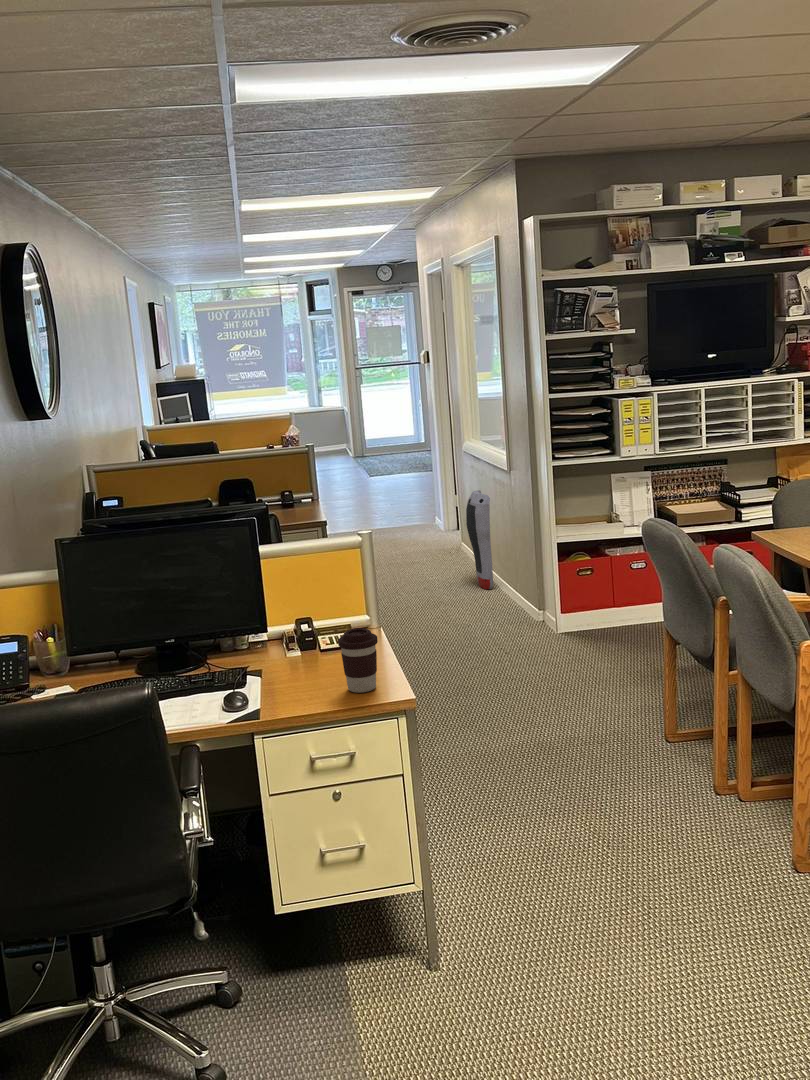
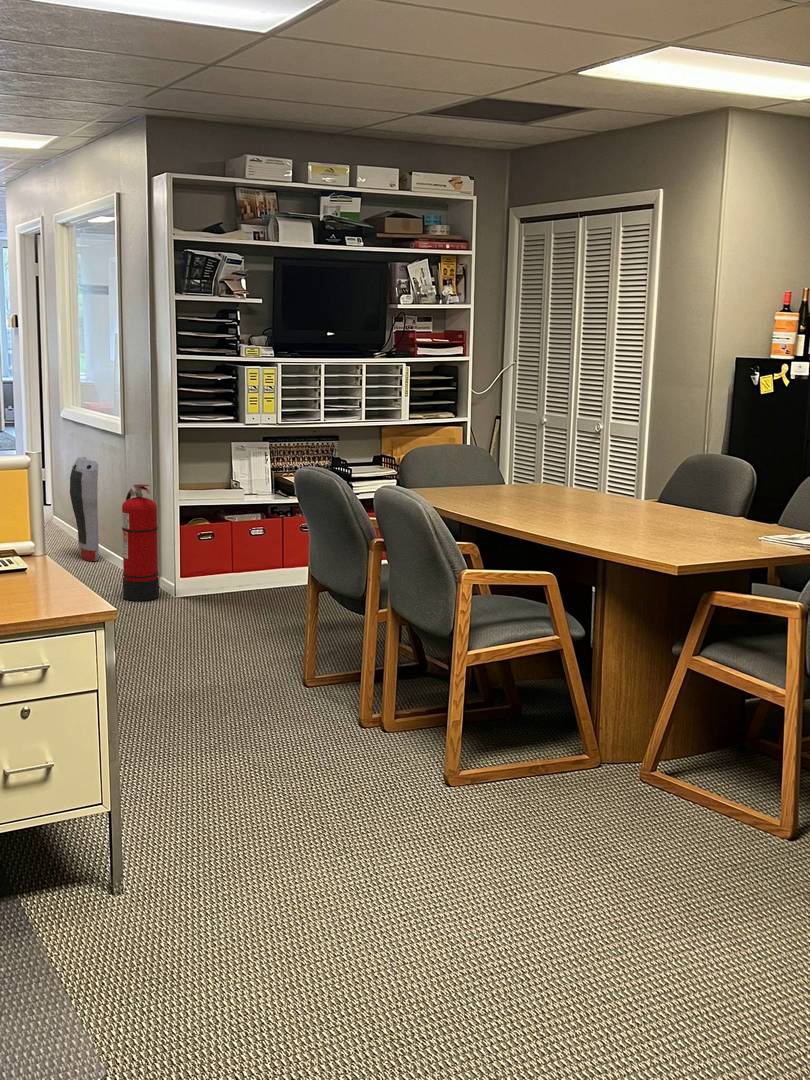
fire extinguisher: none [503,521,541,634] -> present [122,484,159,601]
coffee cup: present [338,628,378,693] -> none [26,539,70,605]

